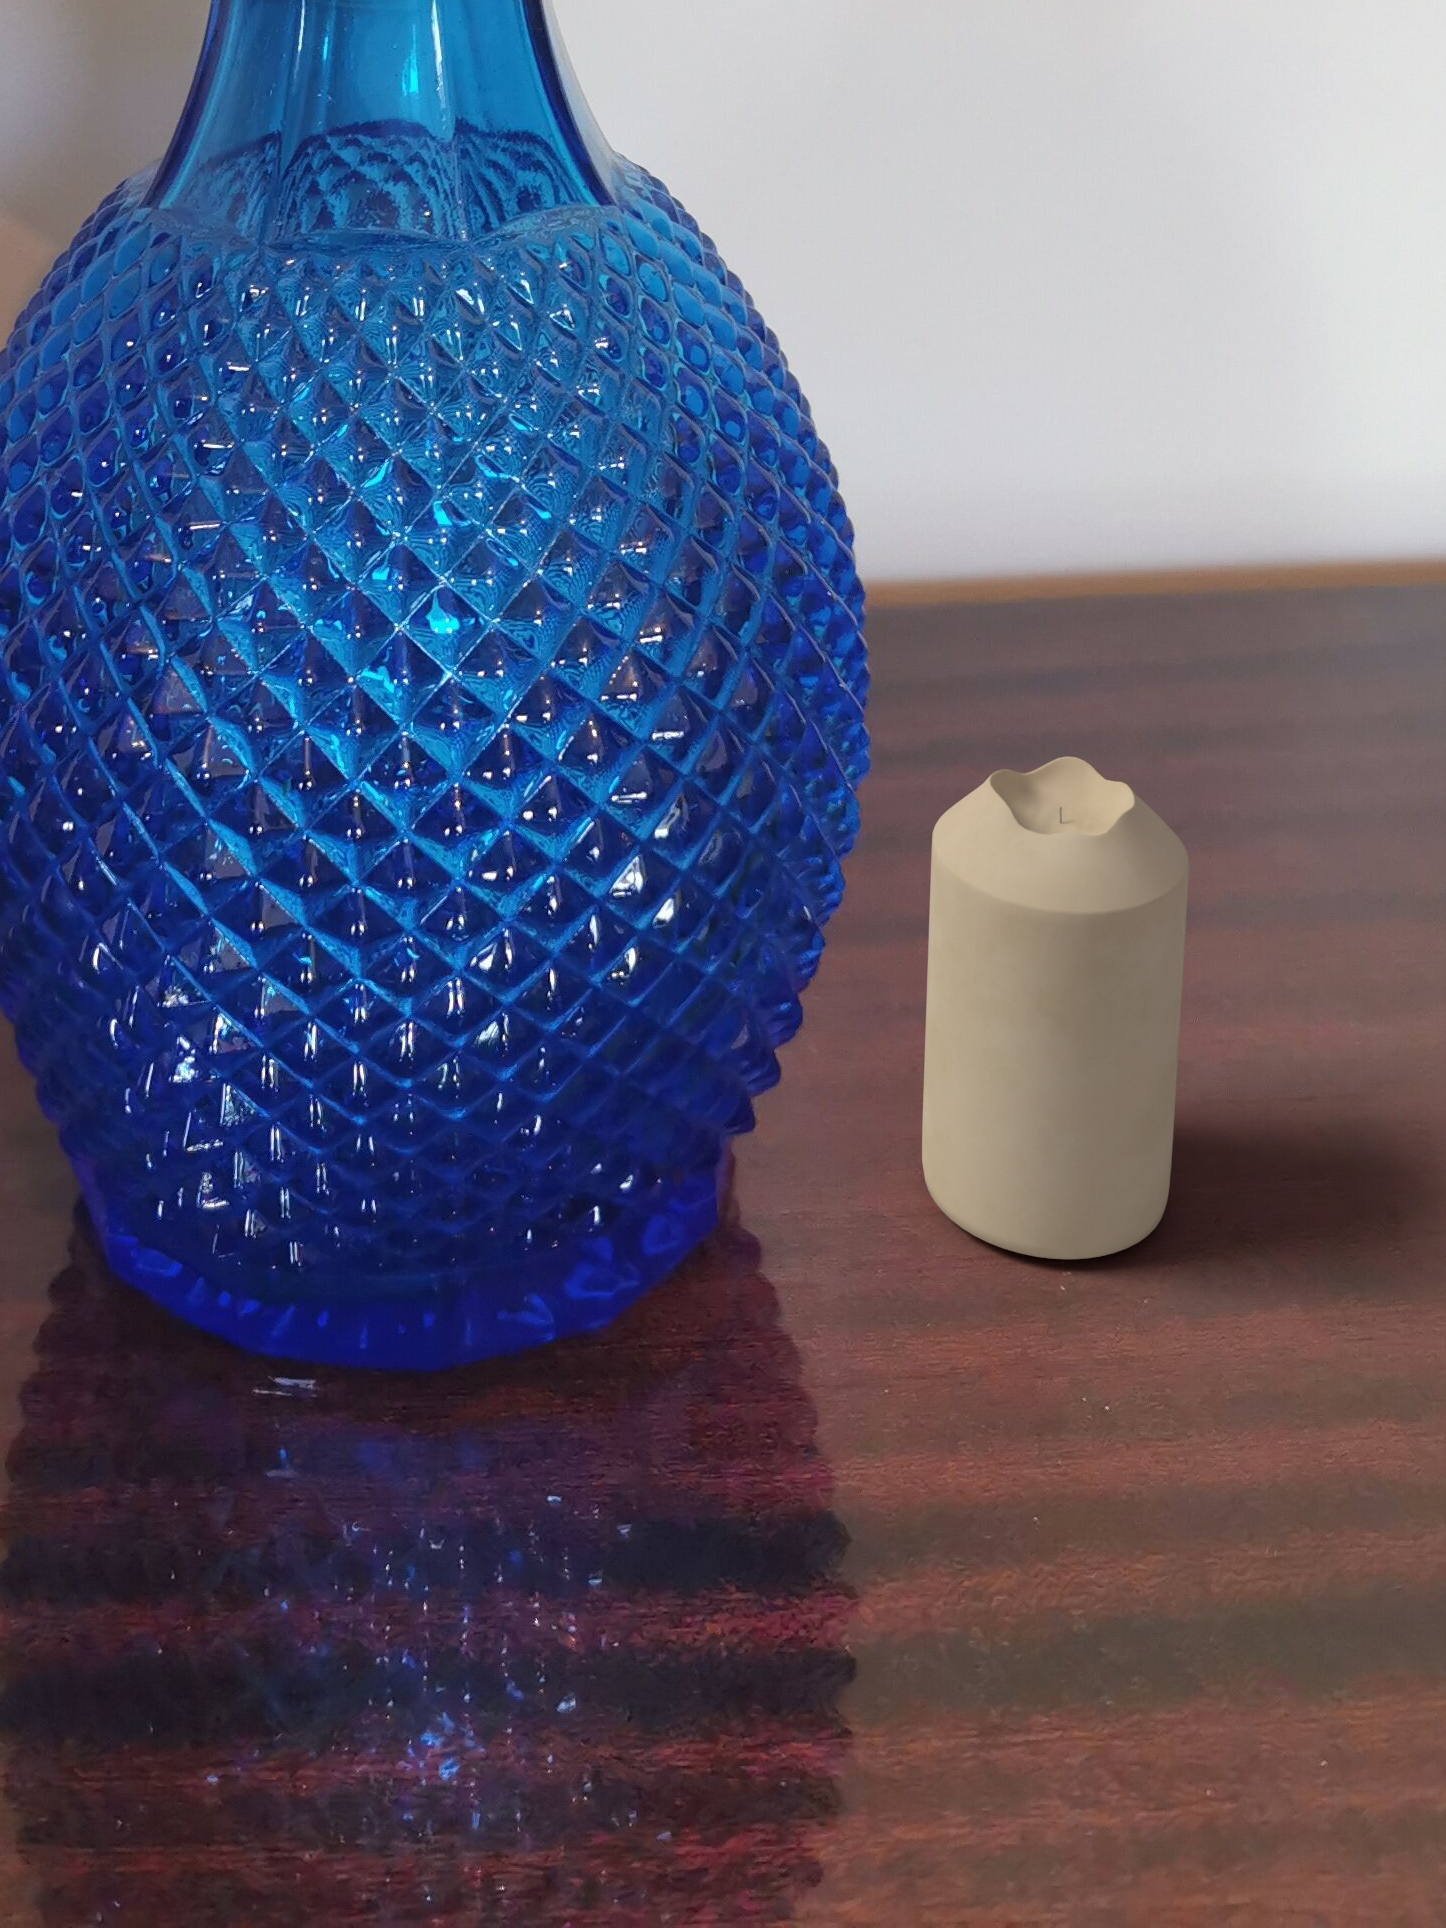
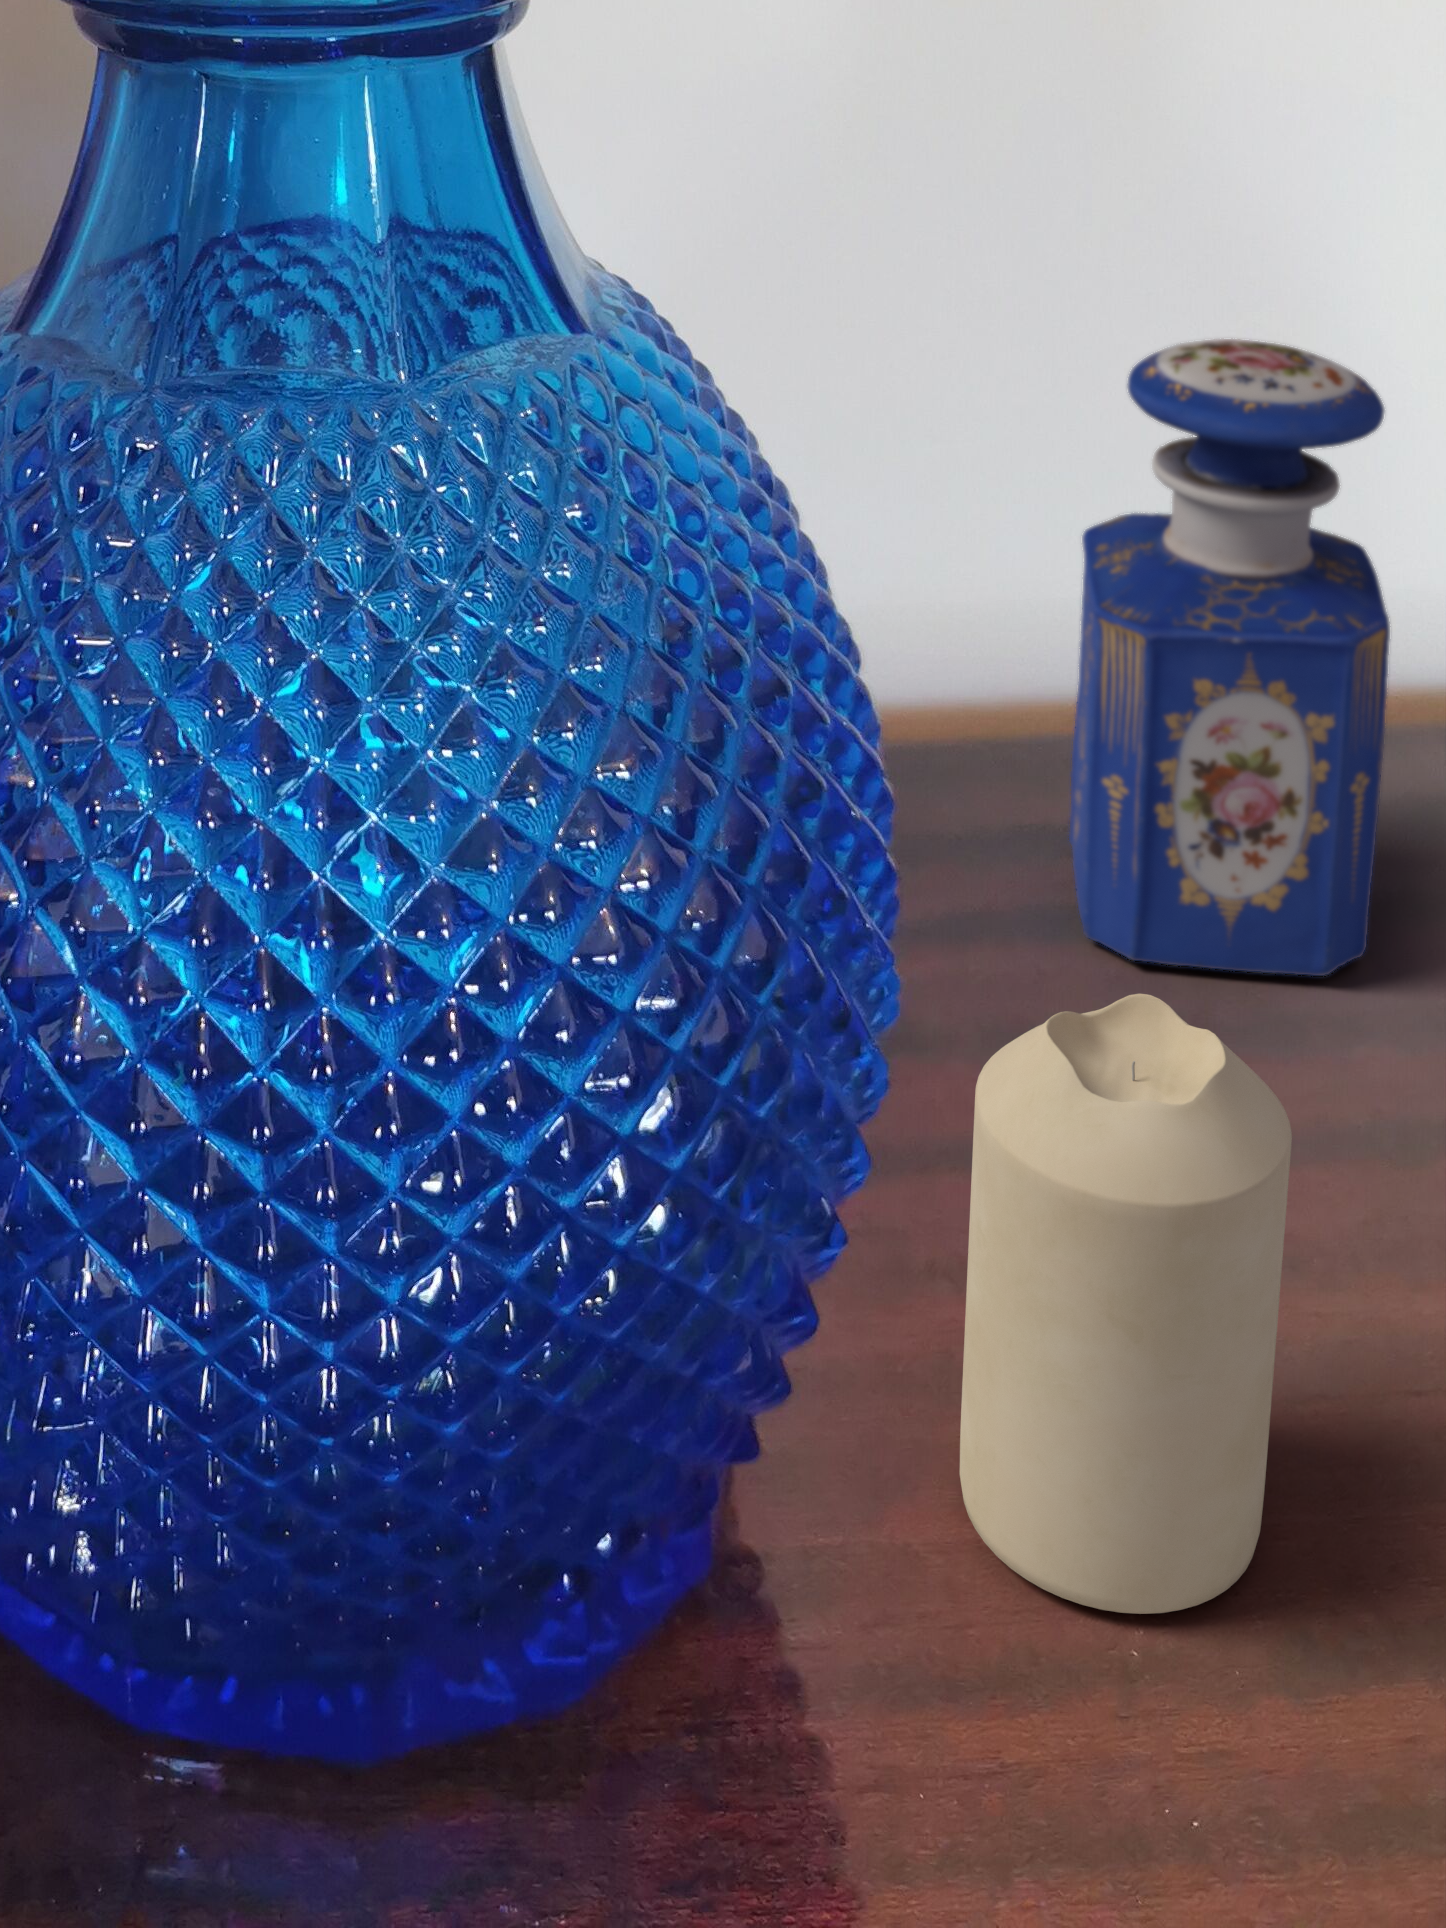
perfume bottle: none [1031,251,1298,794] -> present [1069,339,1390,976]

